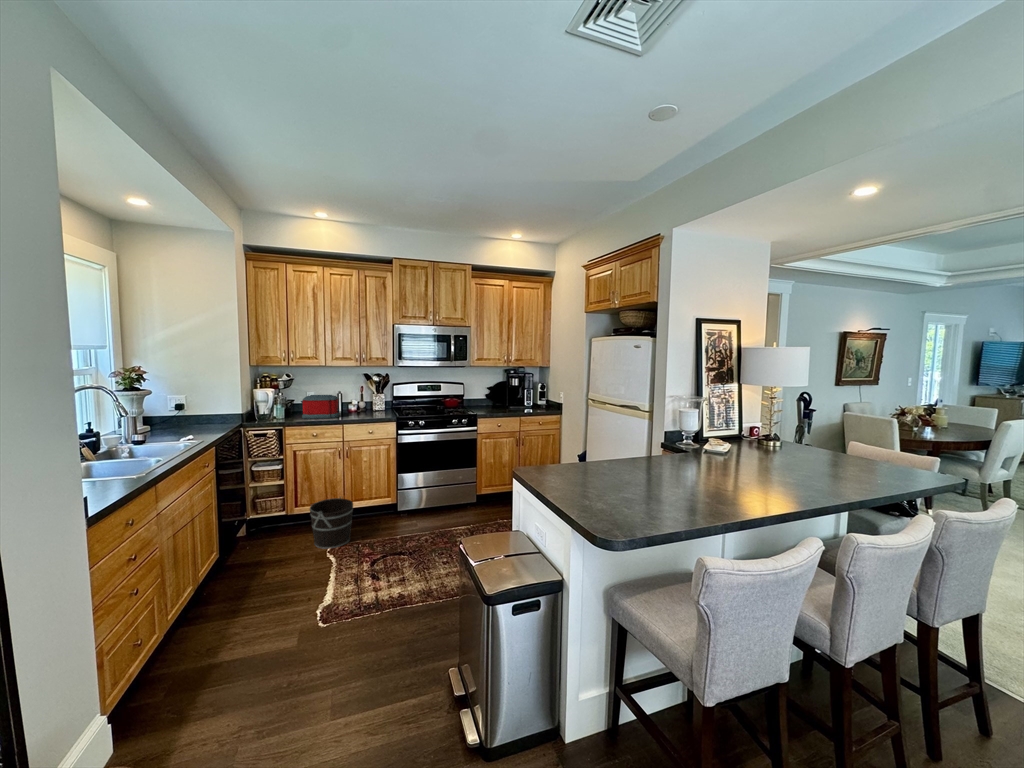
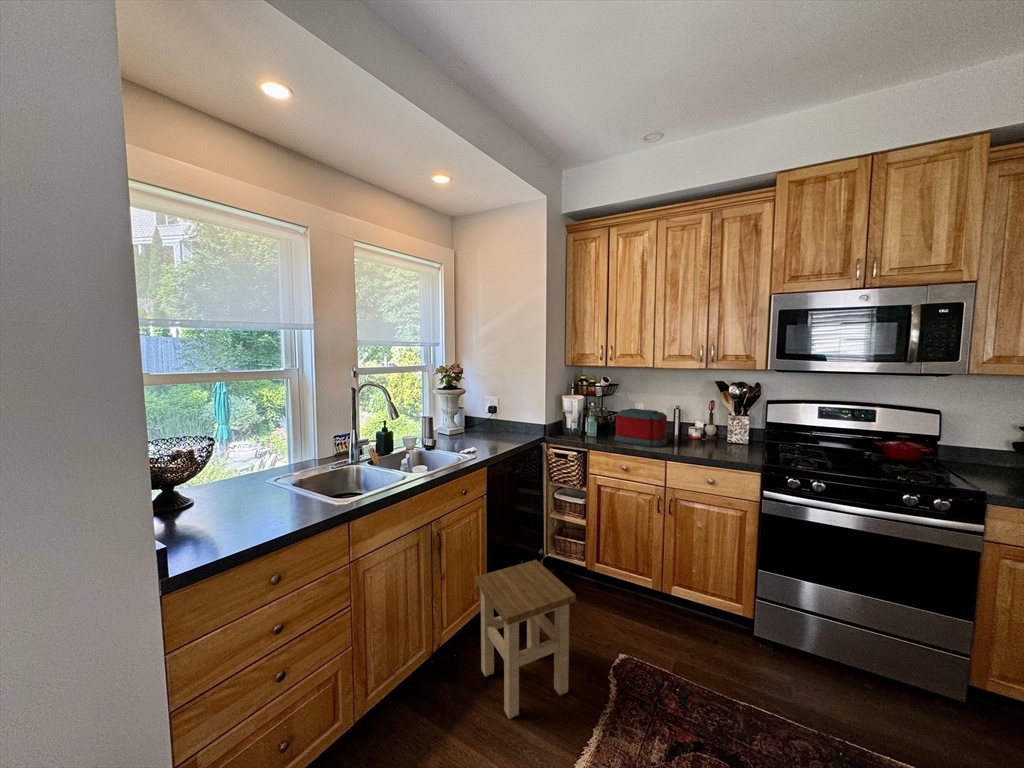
bucket: present [310,497,353,549] -> none [598,573,665,667]
stool: none [228,502,309,593] -> present [475,560,576,719]

